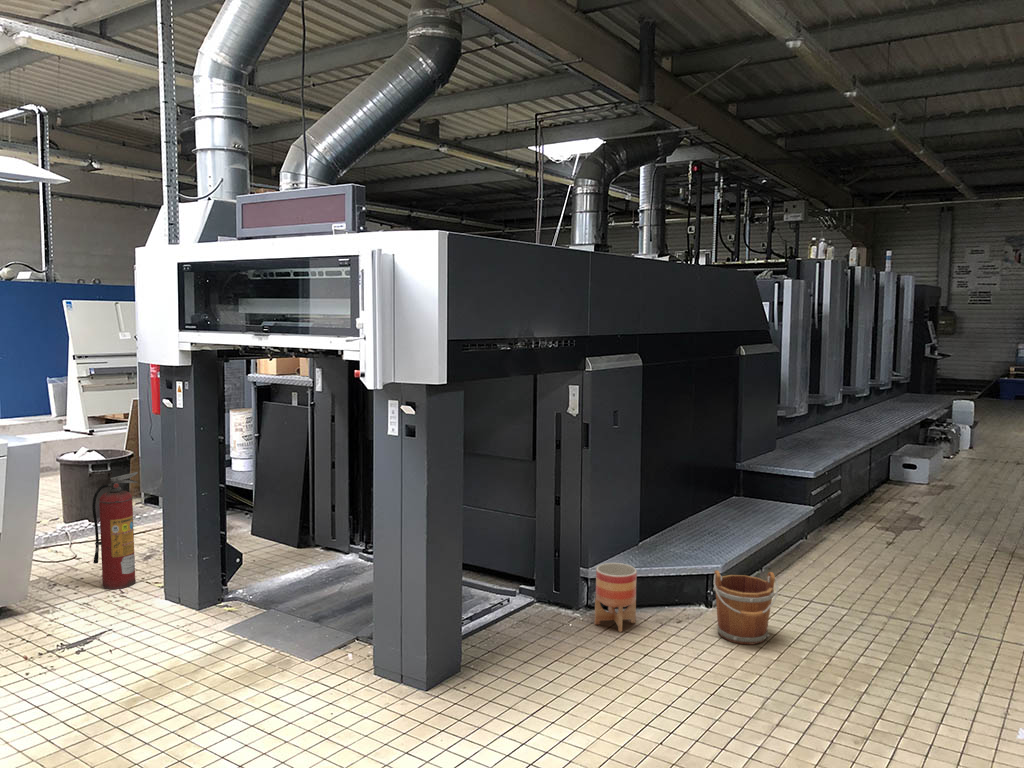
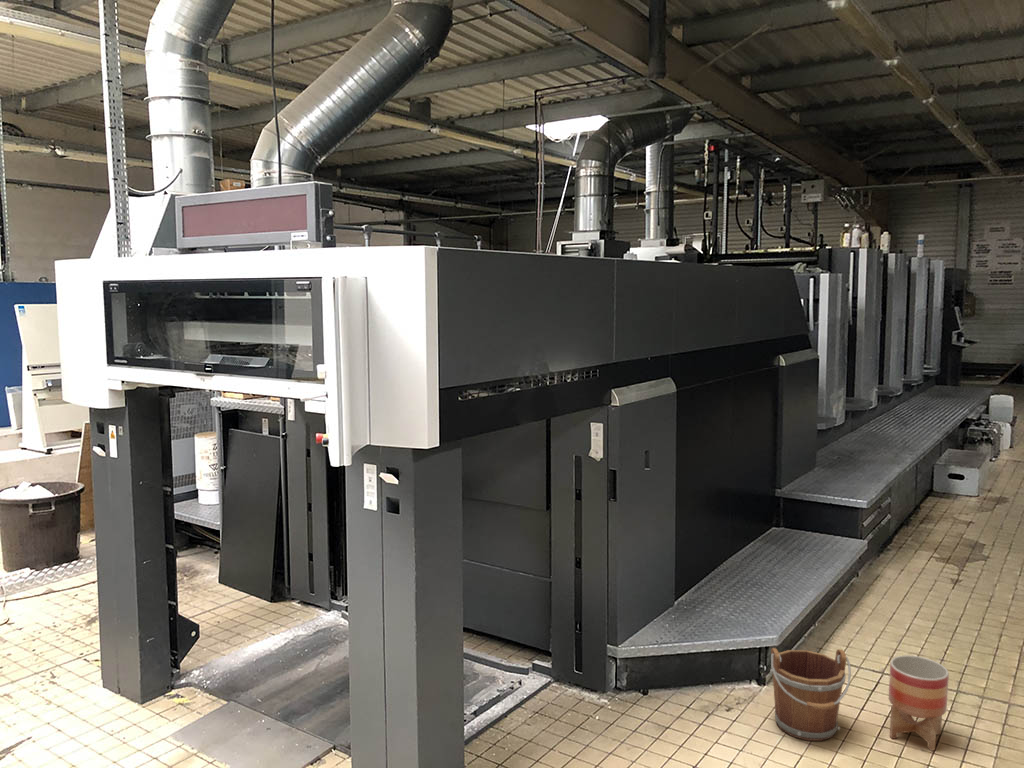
fire extinguisher: present [92,472,138,589] -> none [18,528,75,670]
planter: present [595,563,637,632] -> present [889,655,949,751]

